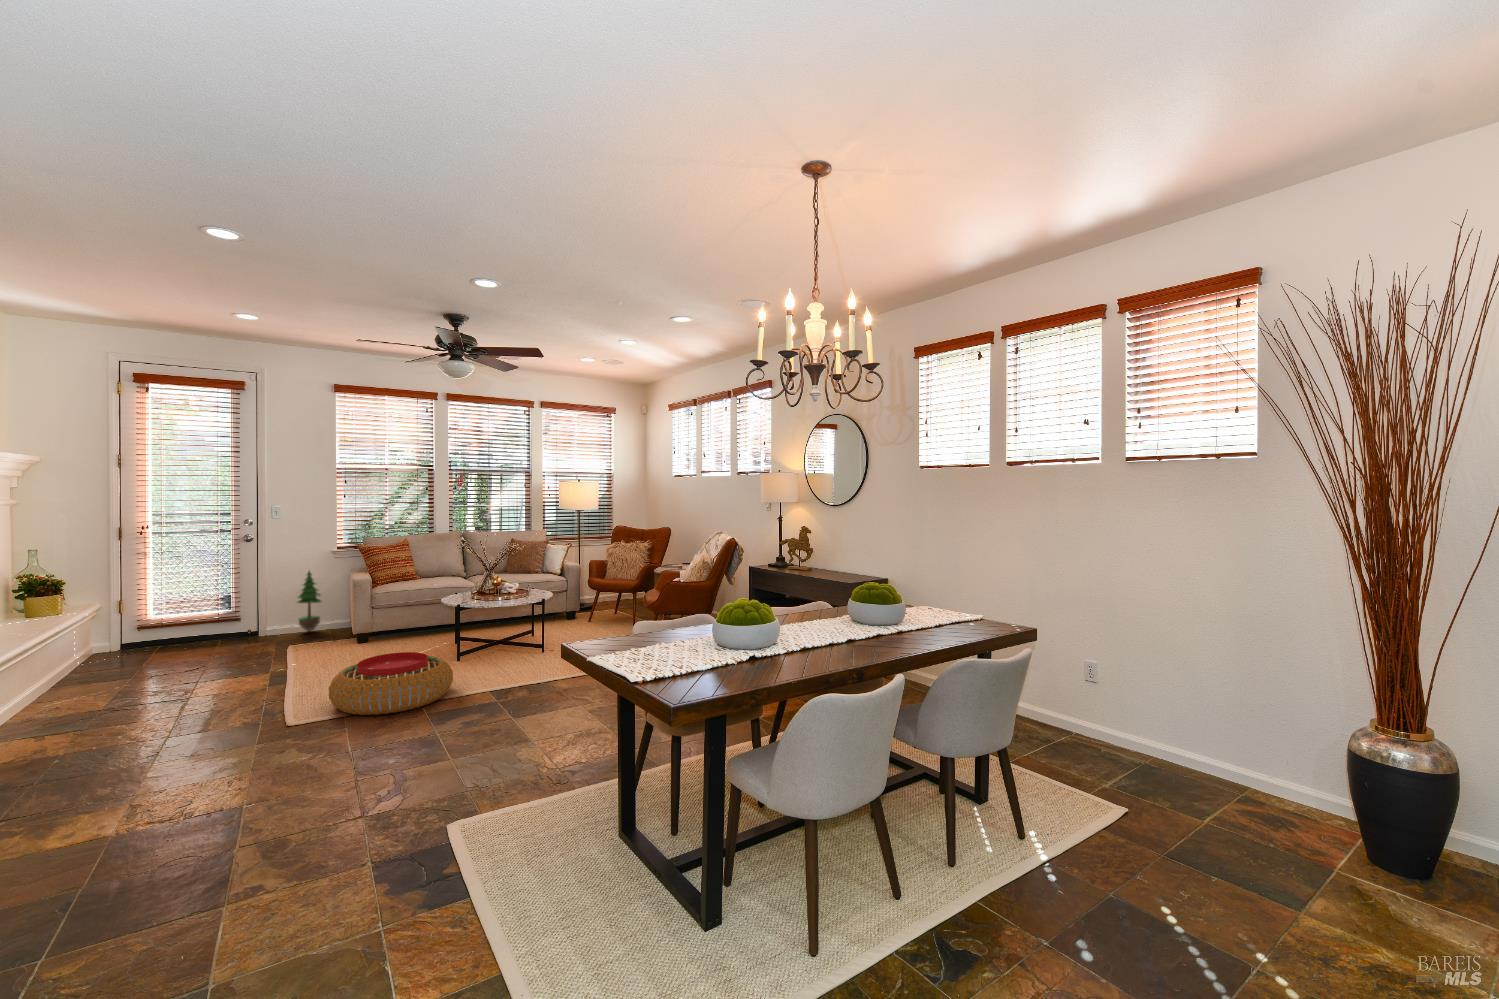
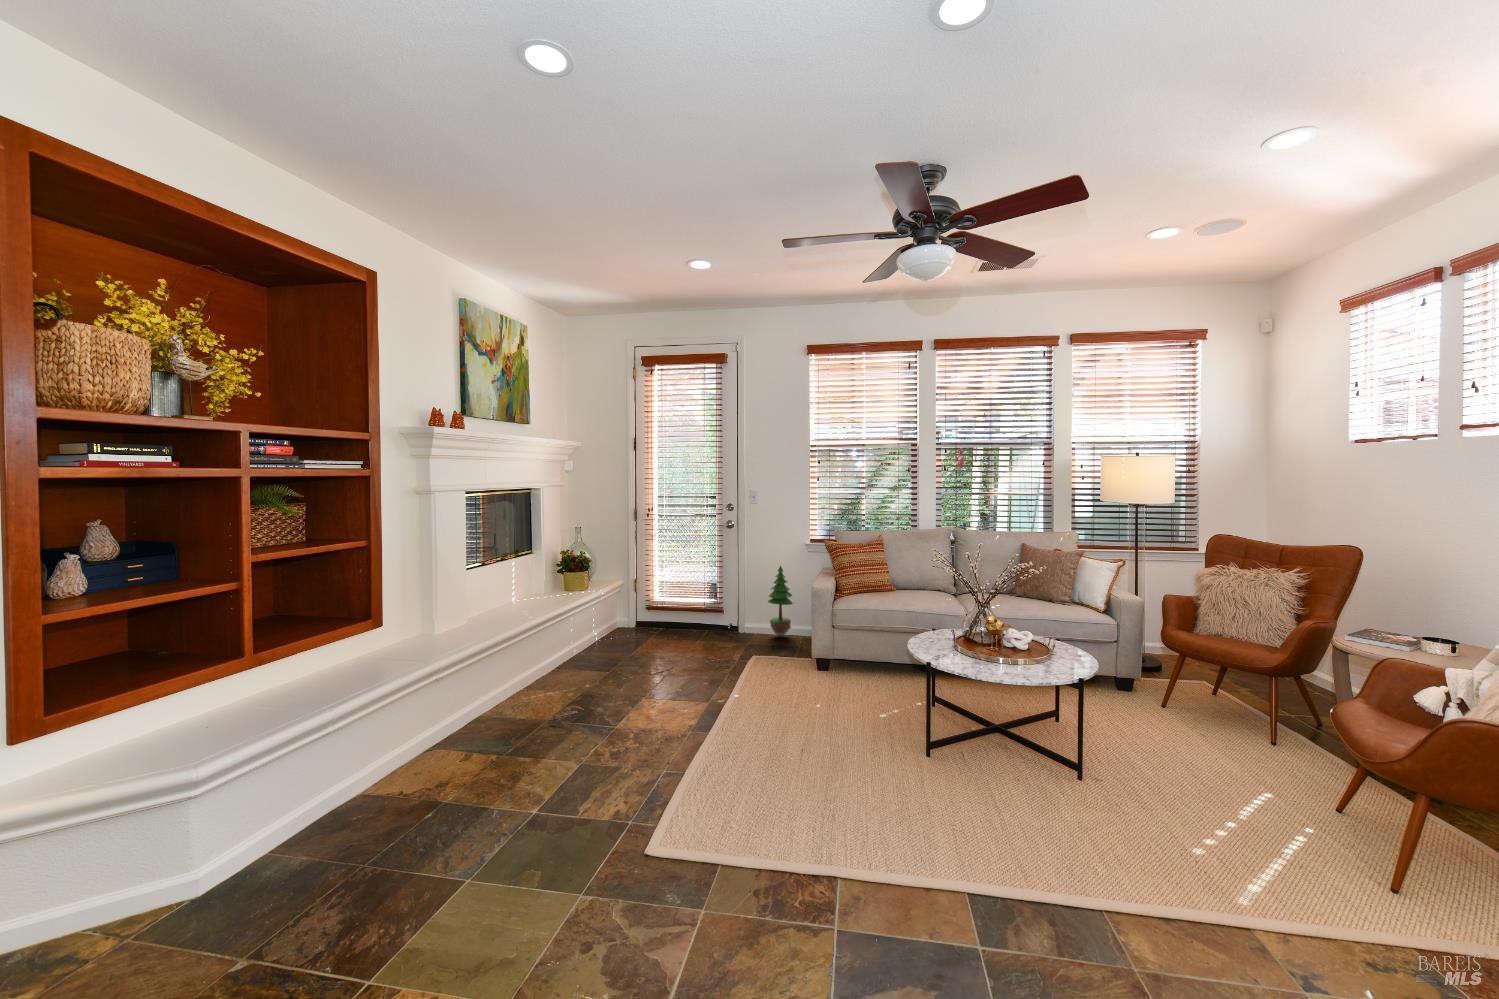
pouf: present [329,652,453,715] -> none [712,743,902,888]

